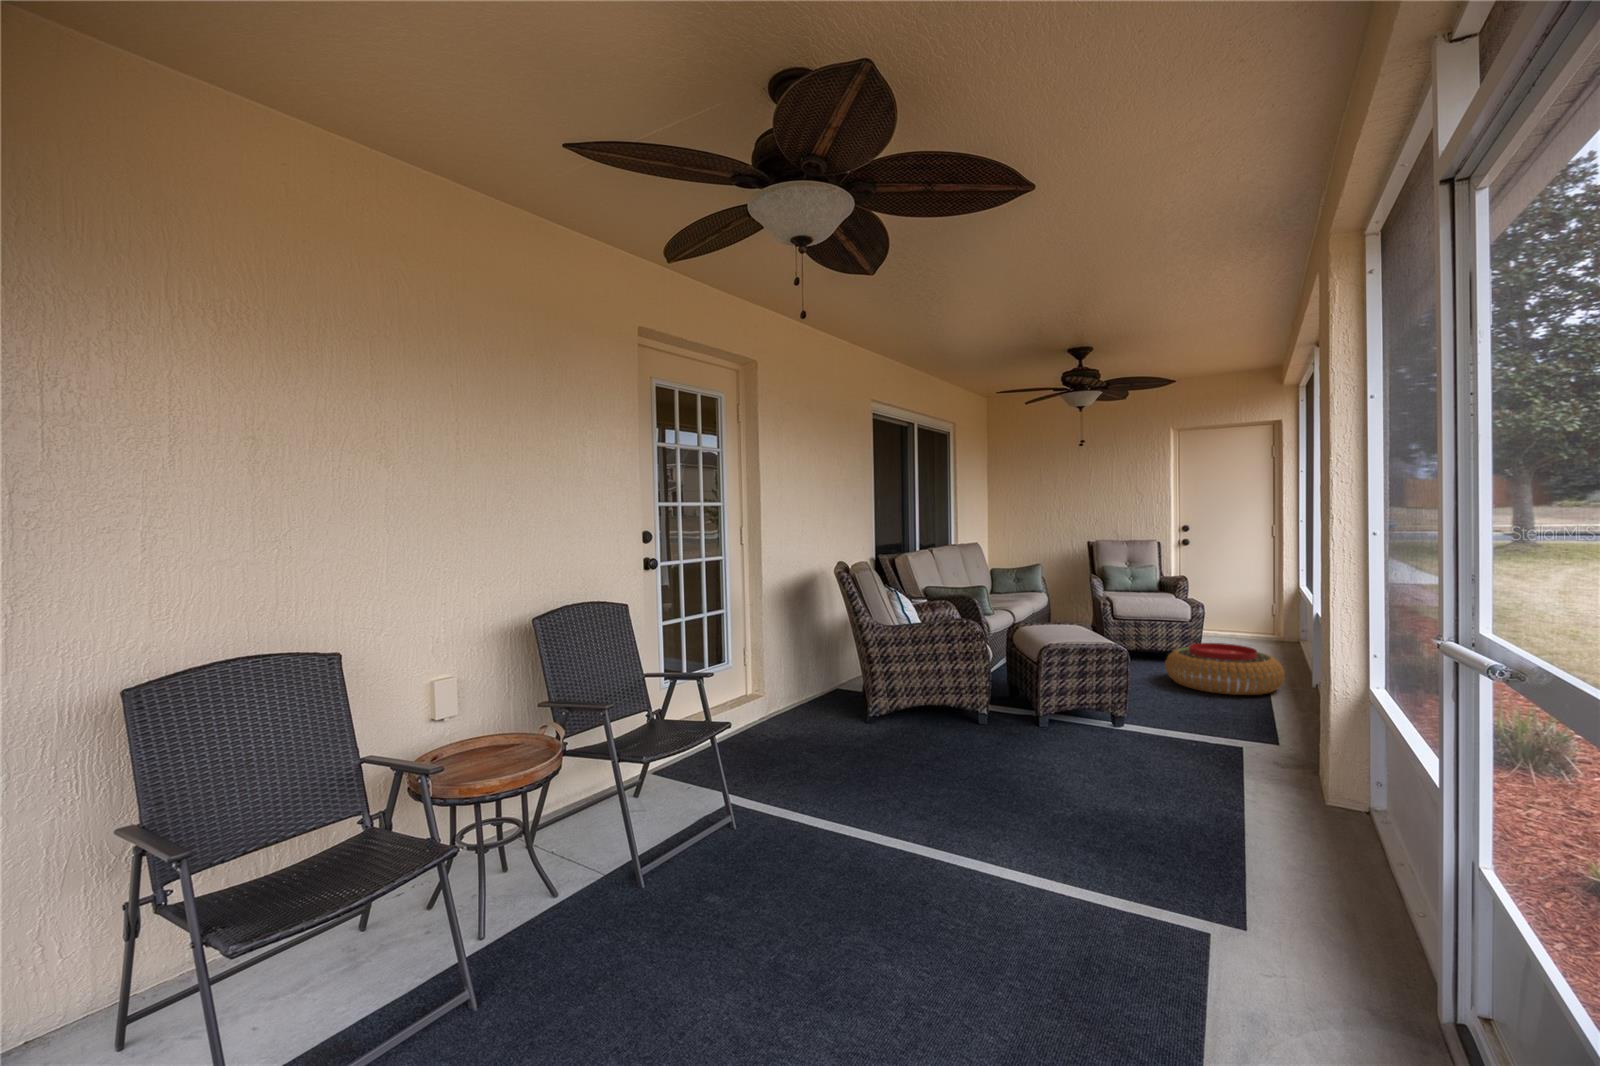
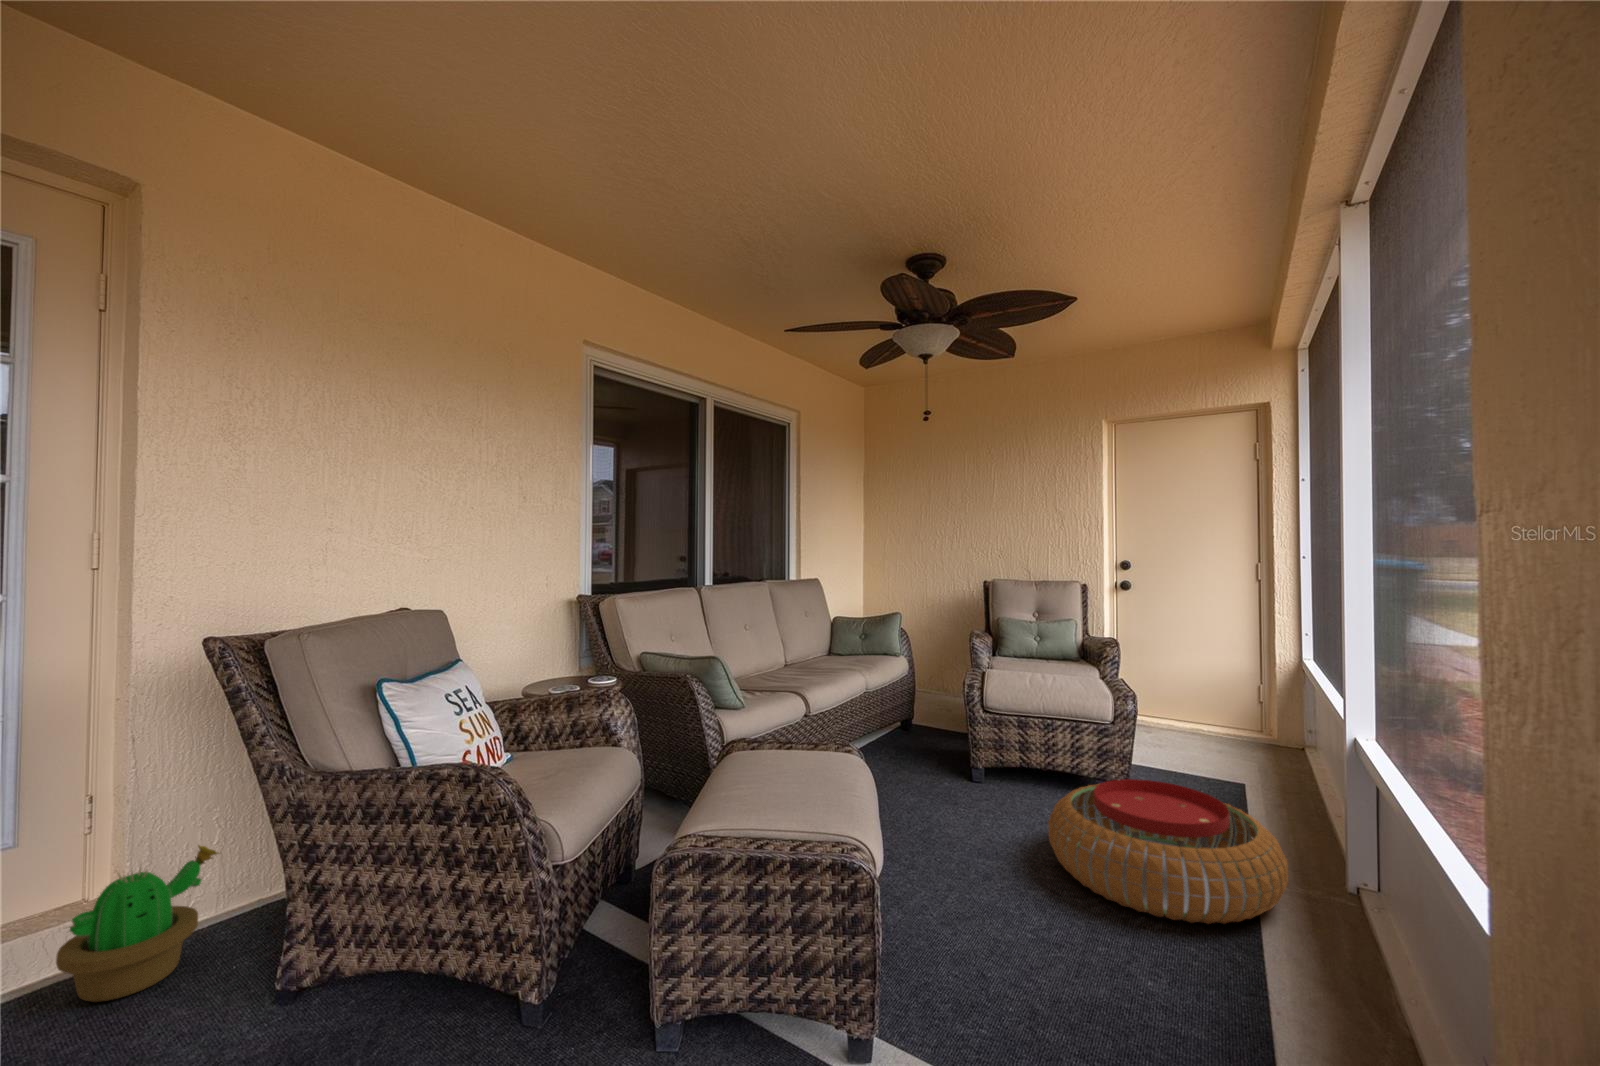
decorative plant: none [778,666,820,721] -> present [56,845,218,1002]

